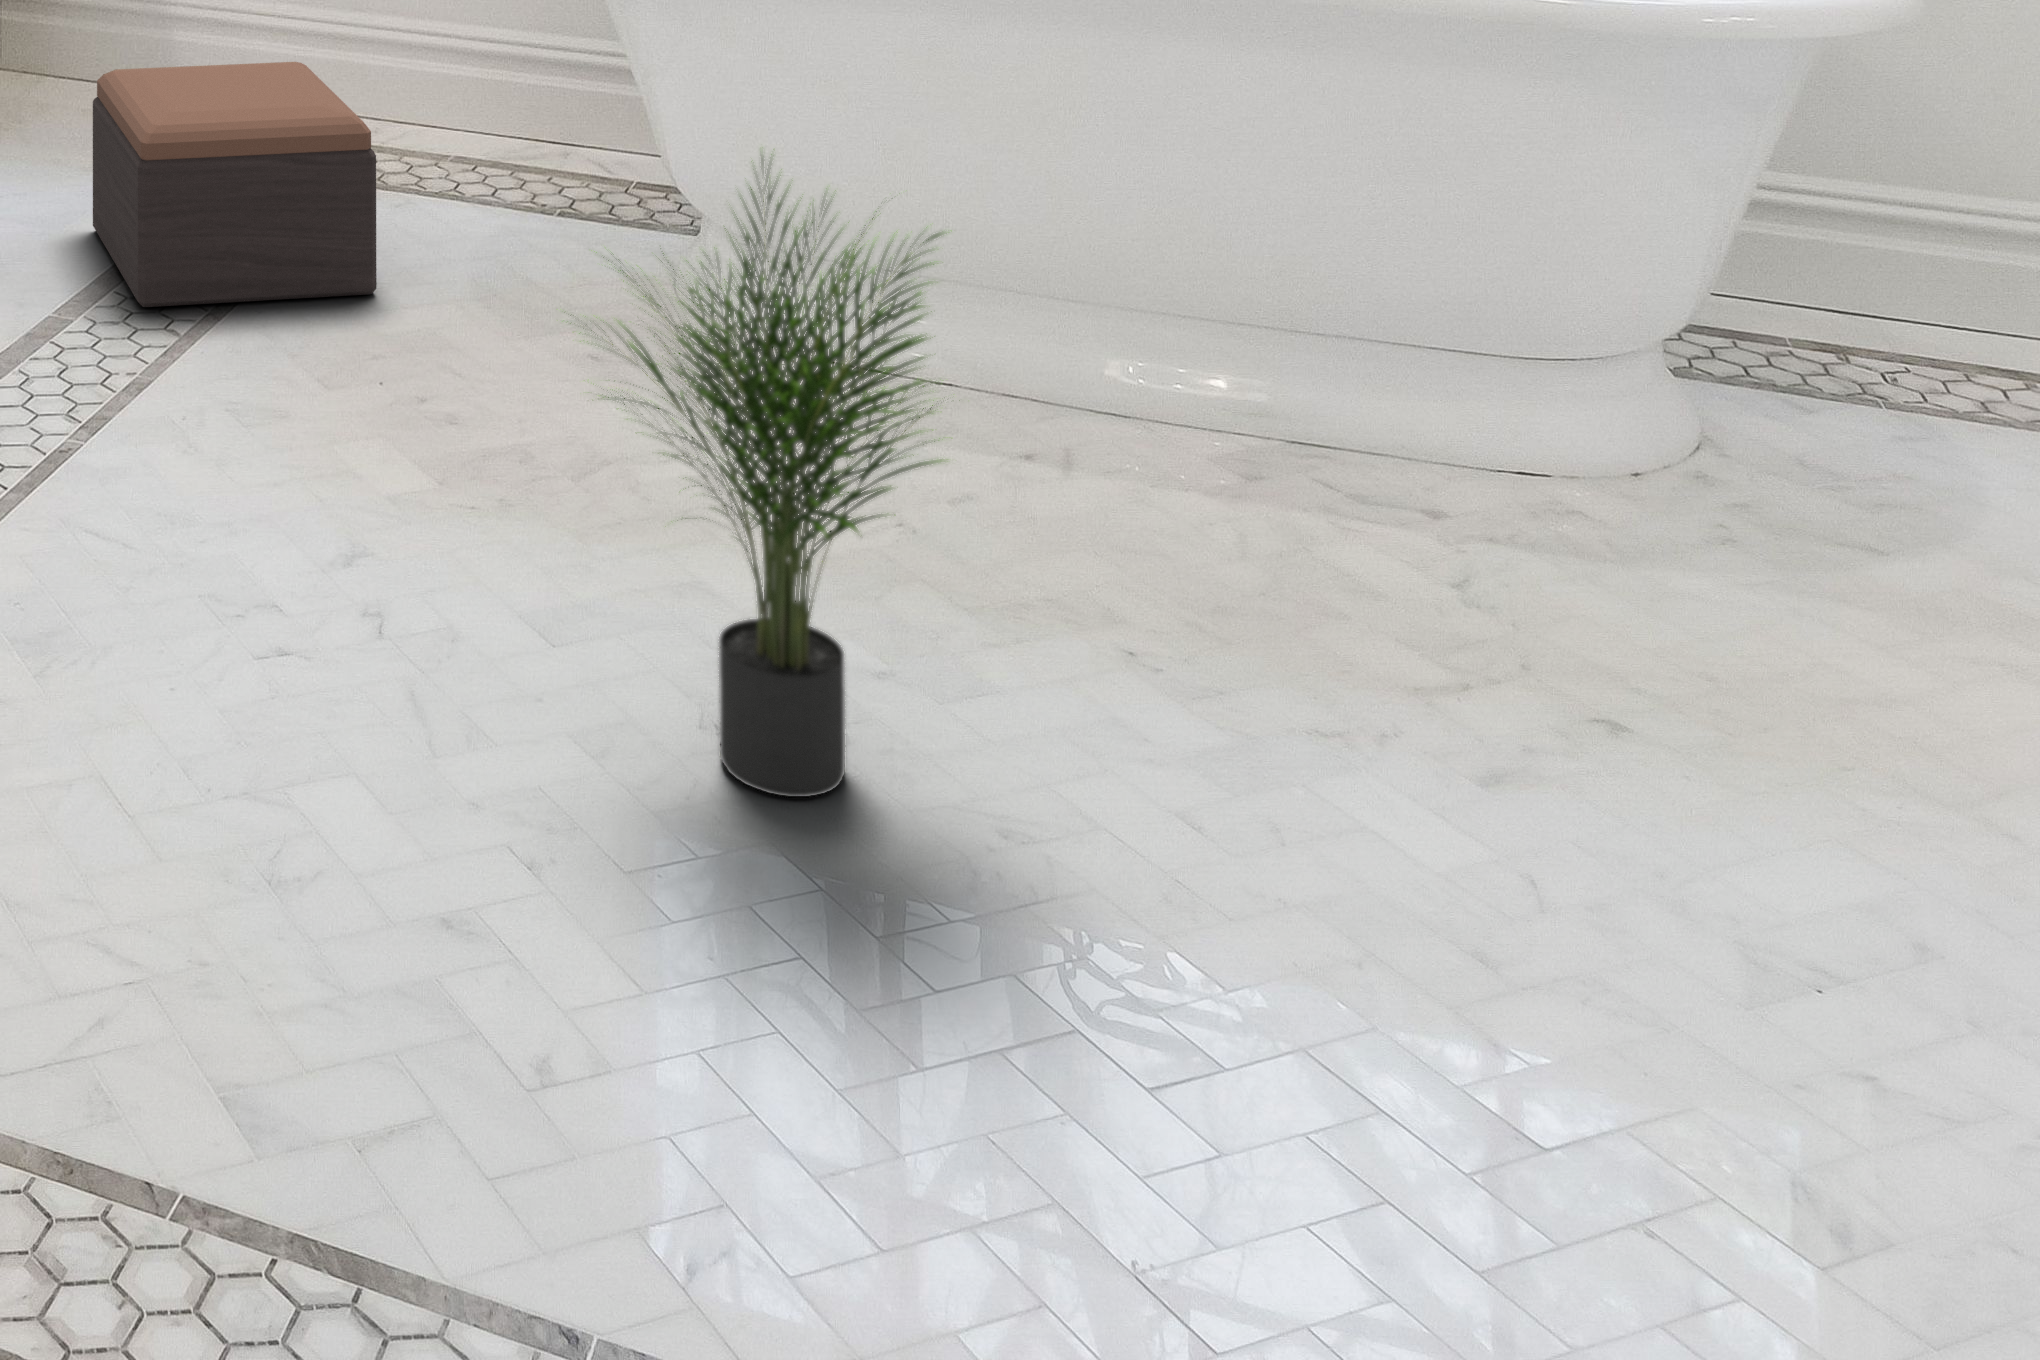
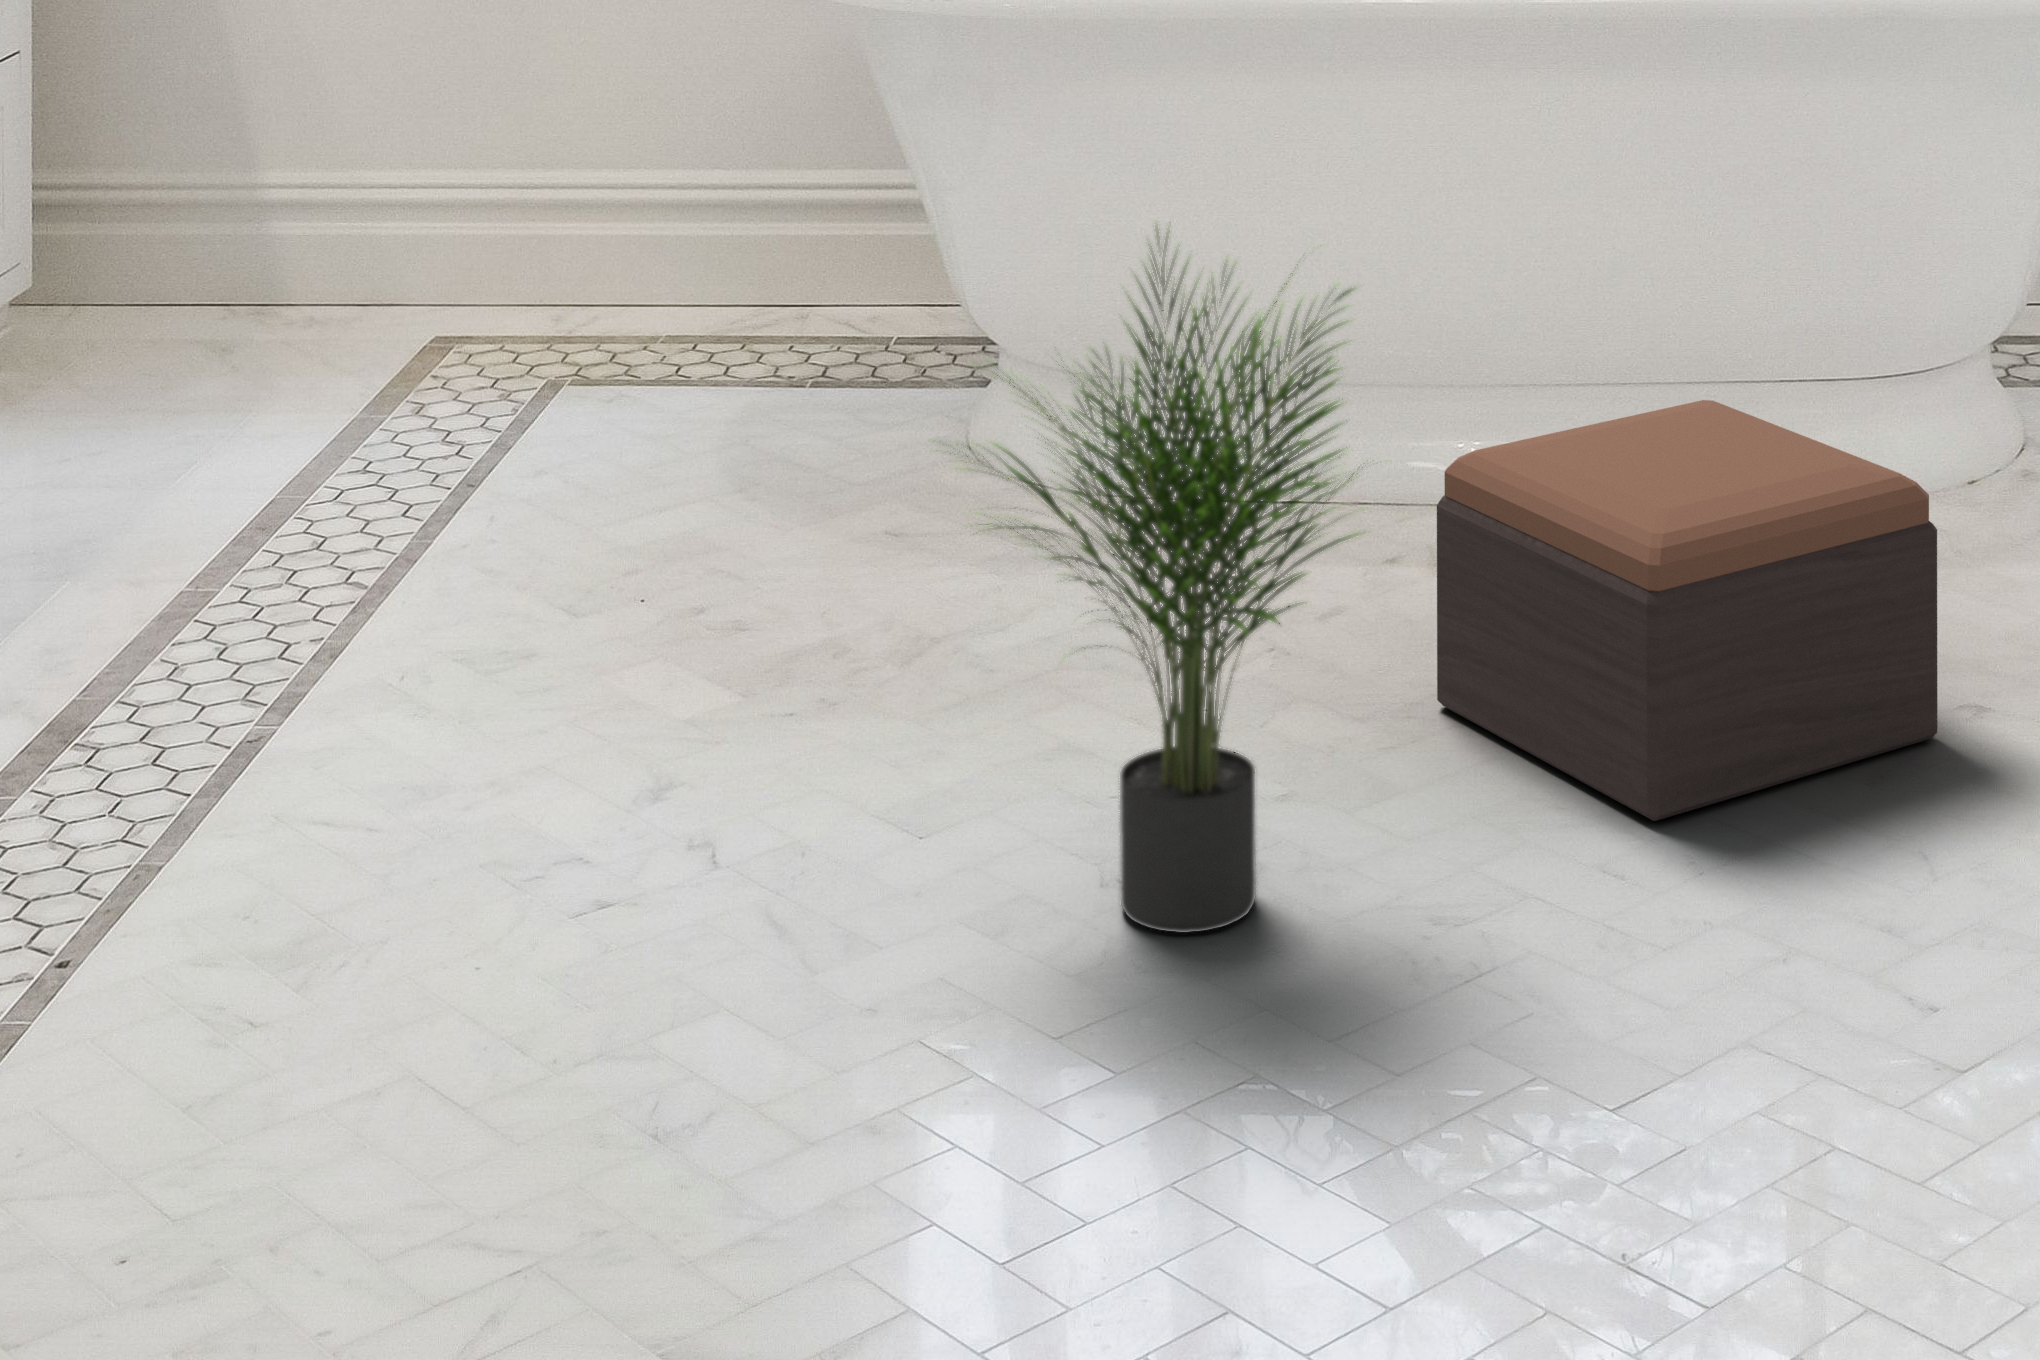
footstool: present [93,62,376,307] -> present [1437,400,1938,821]

